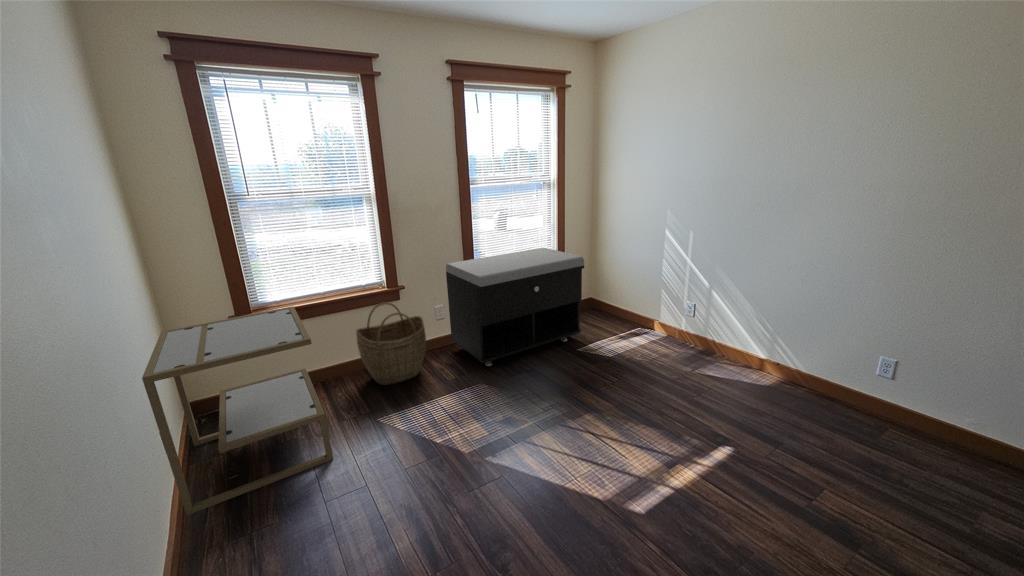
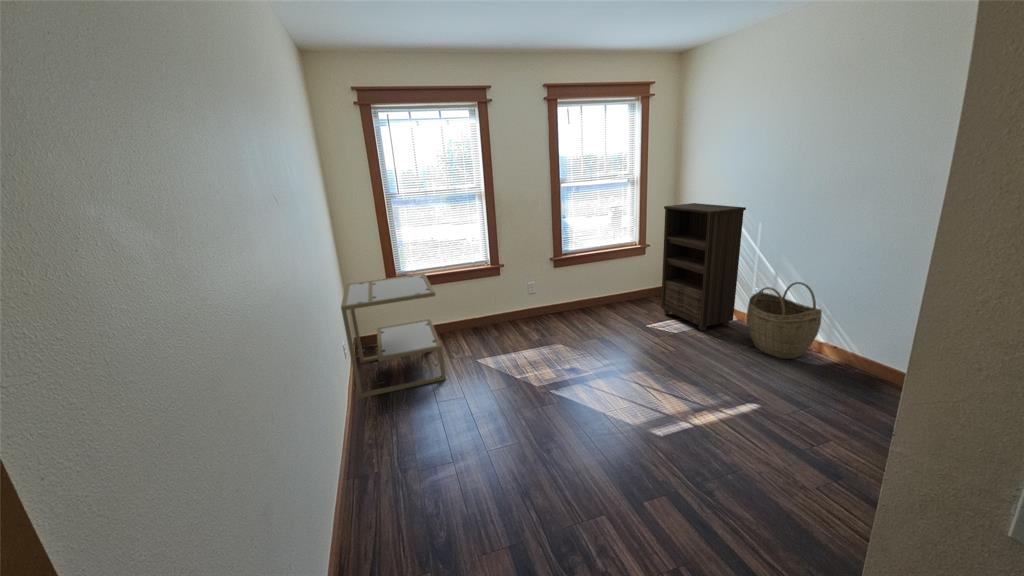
bookshelf: none [589,210,679,352] -> present [661,203,746,331]
storage bench: present [446,248,584,366] -> none [537,237,655,332]
woven basket: present [356,302,426,385] -> present [747,282,822,359]

